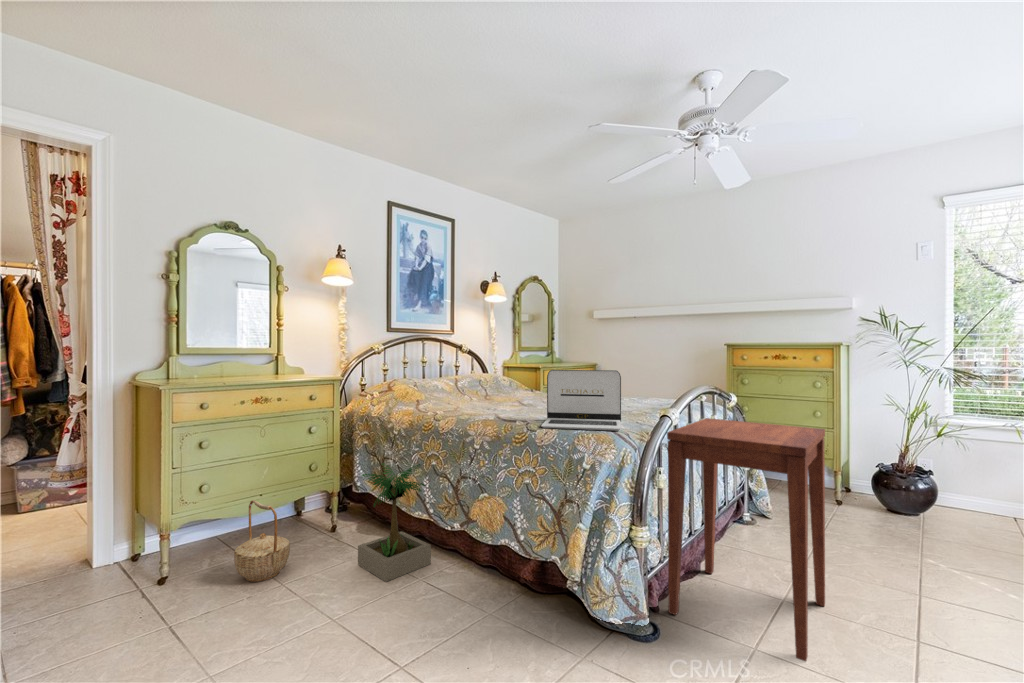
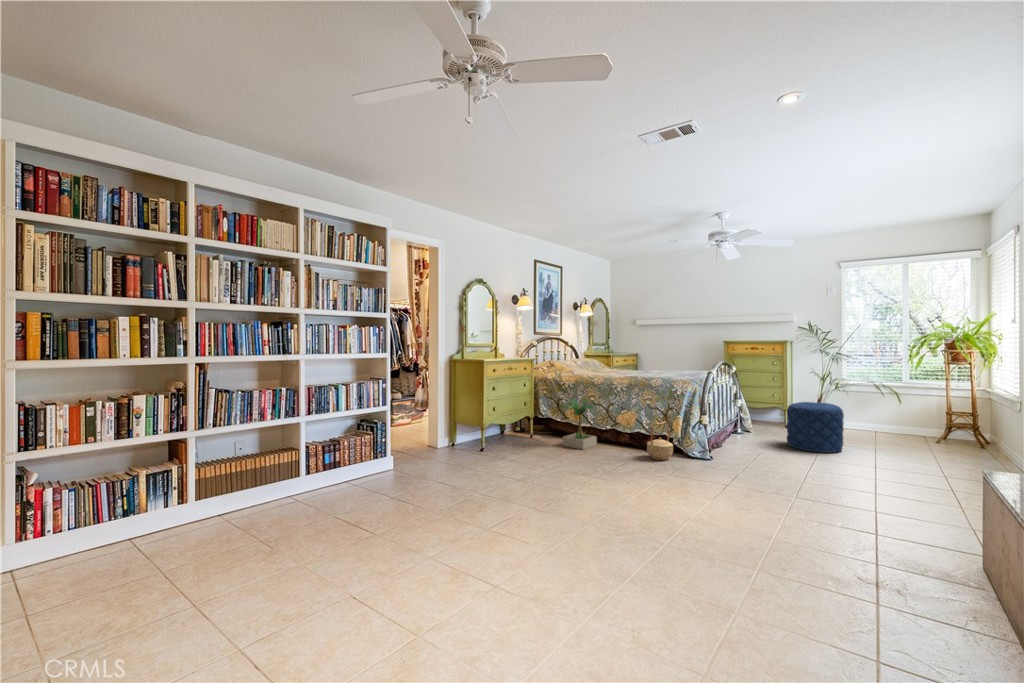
laptop: present [541,370,621,431] -> none [654,353,694,378]
side table: present [667,418,825,661] -> none [714,376,779,463]
pouf: none [843,475,981,610] -> present [787,402,844,453]
basket: present [234,500,290,582] -> present [647,421,673,460]

